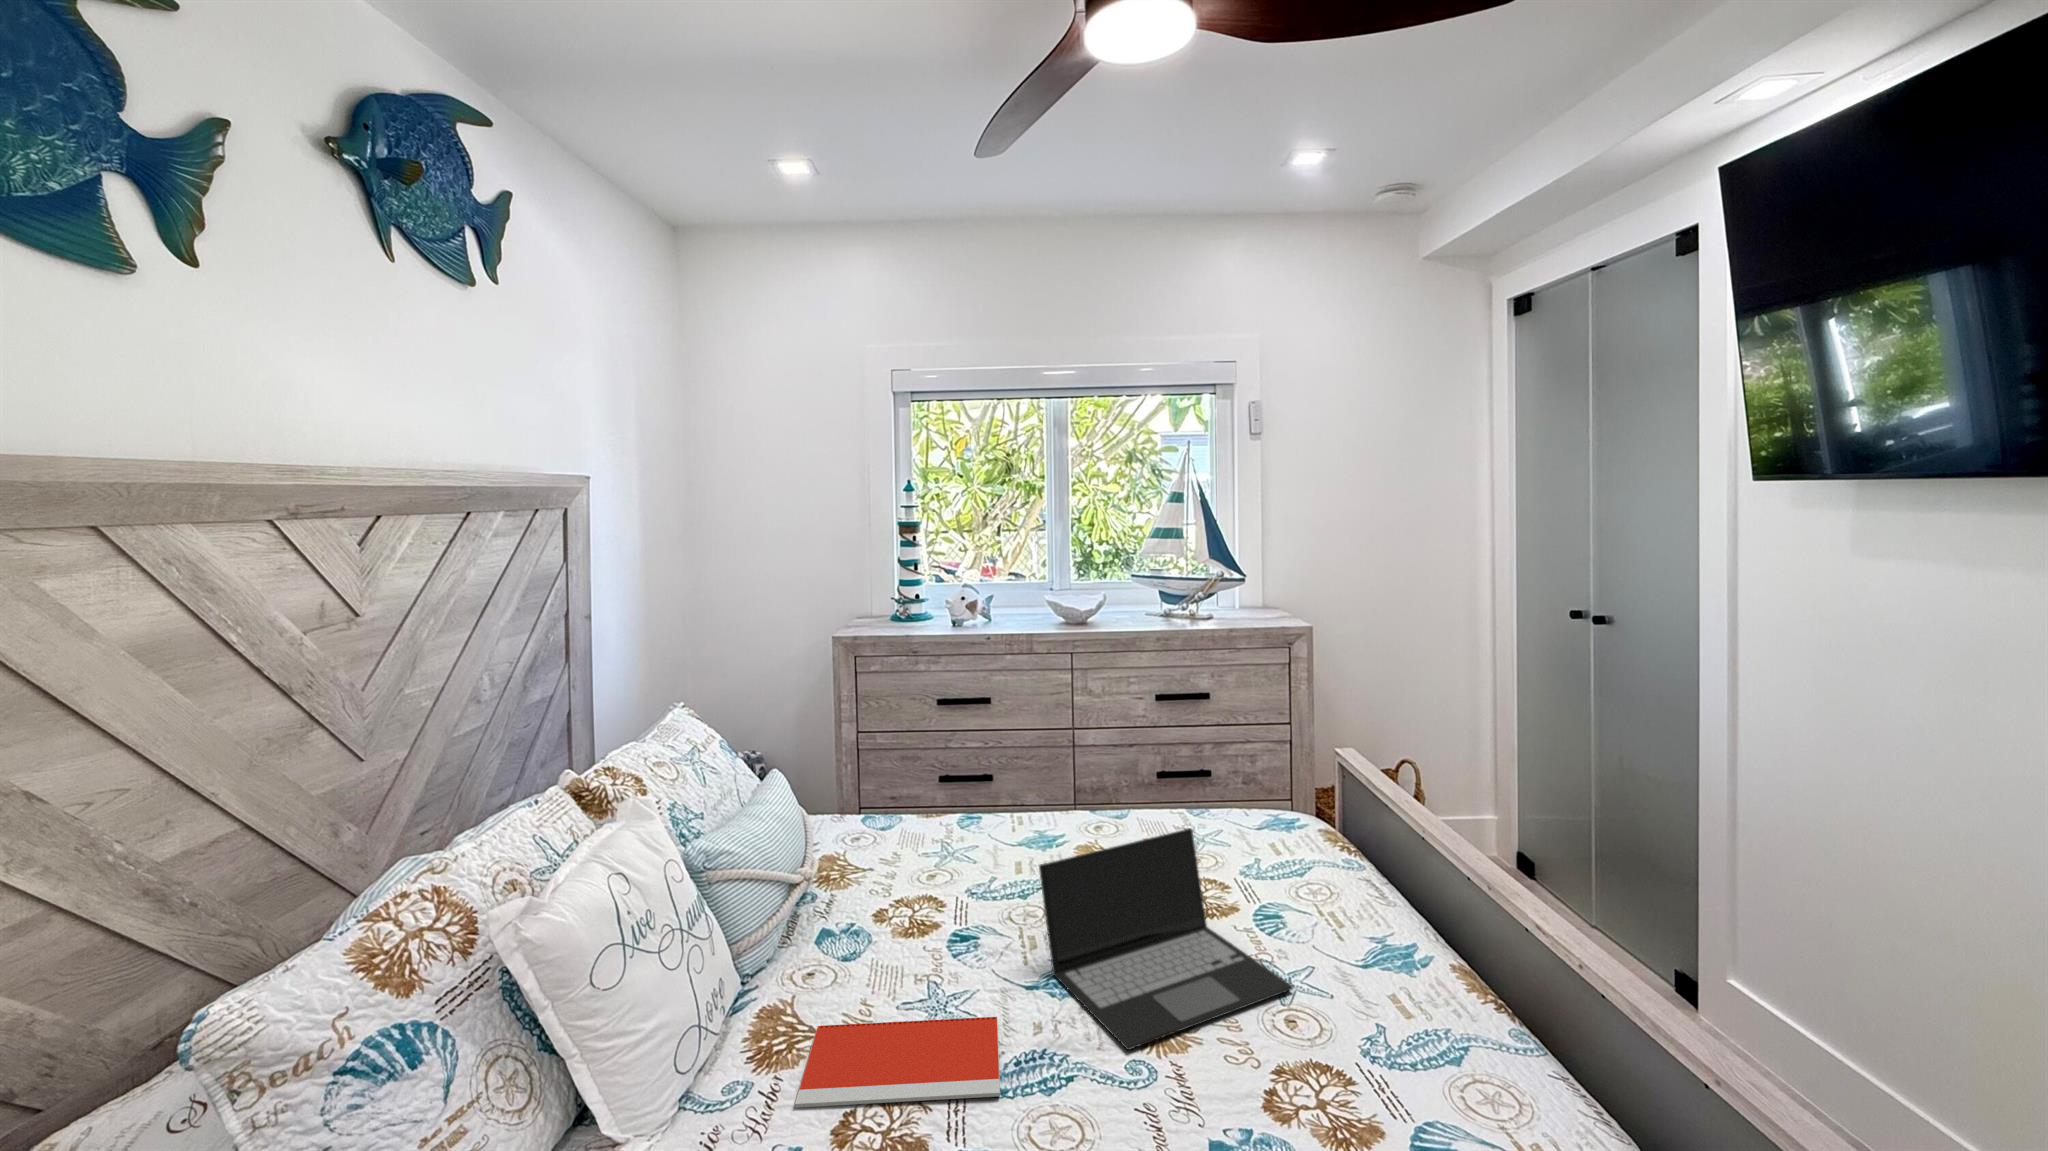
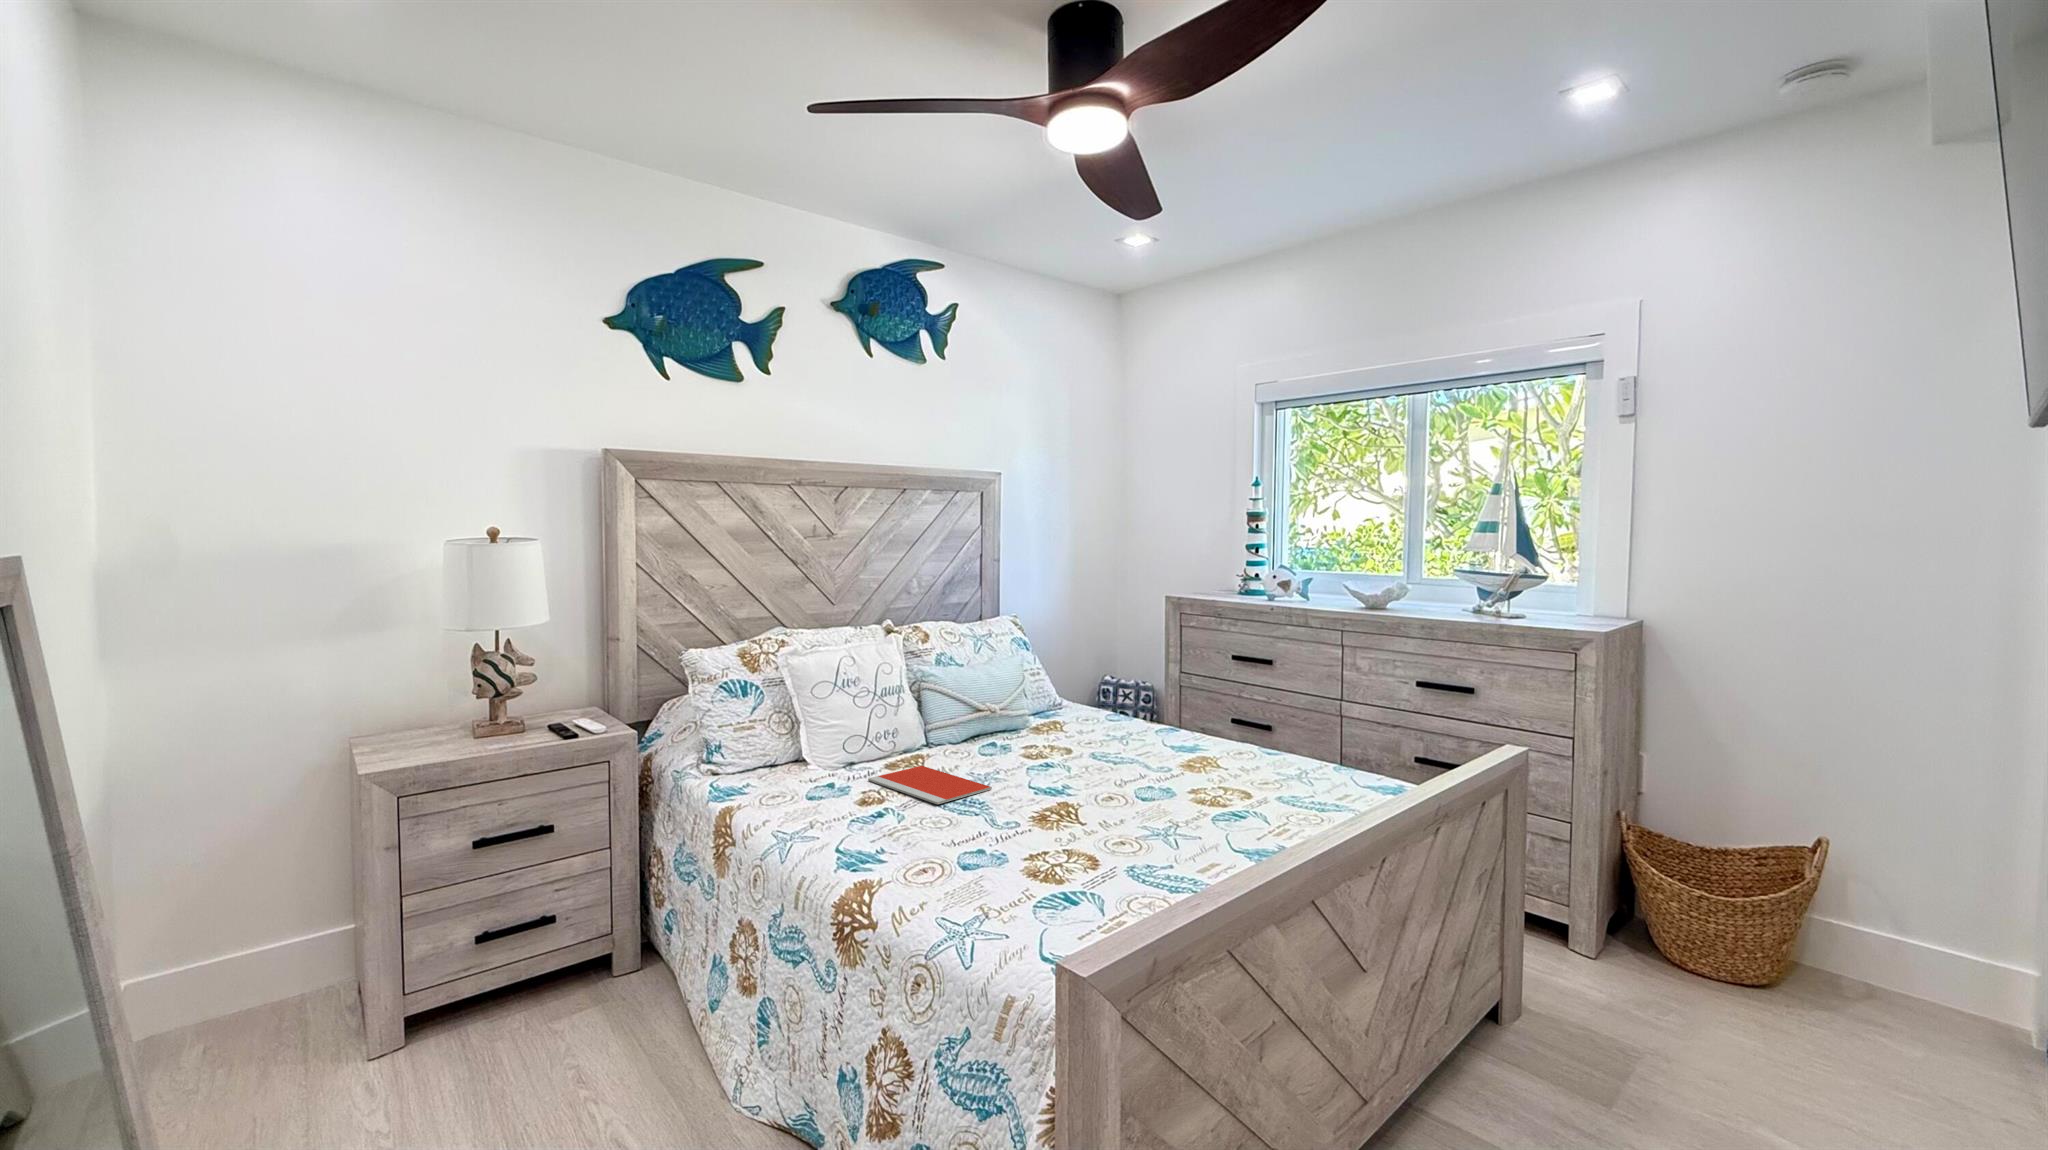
laptop: present [1039,828,1293,1050] -> none [1020,713,1189,834]

